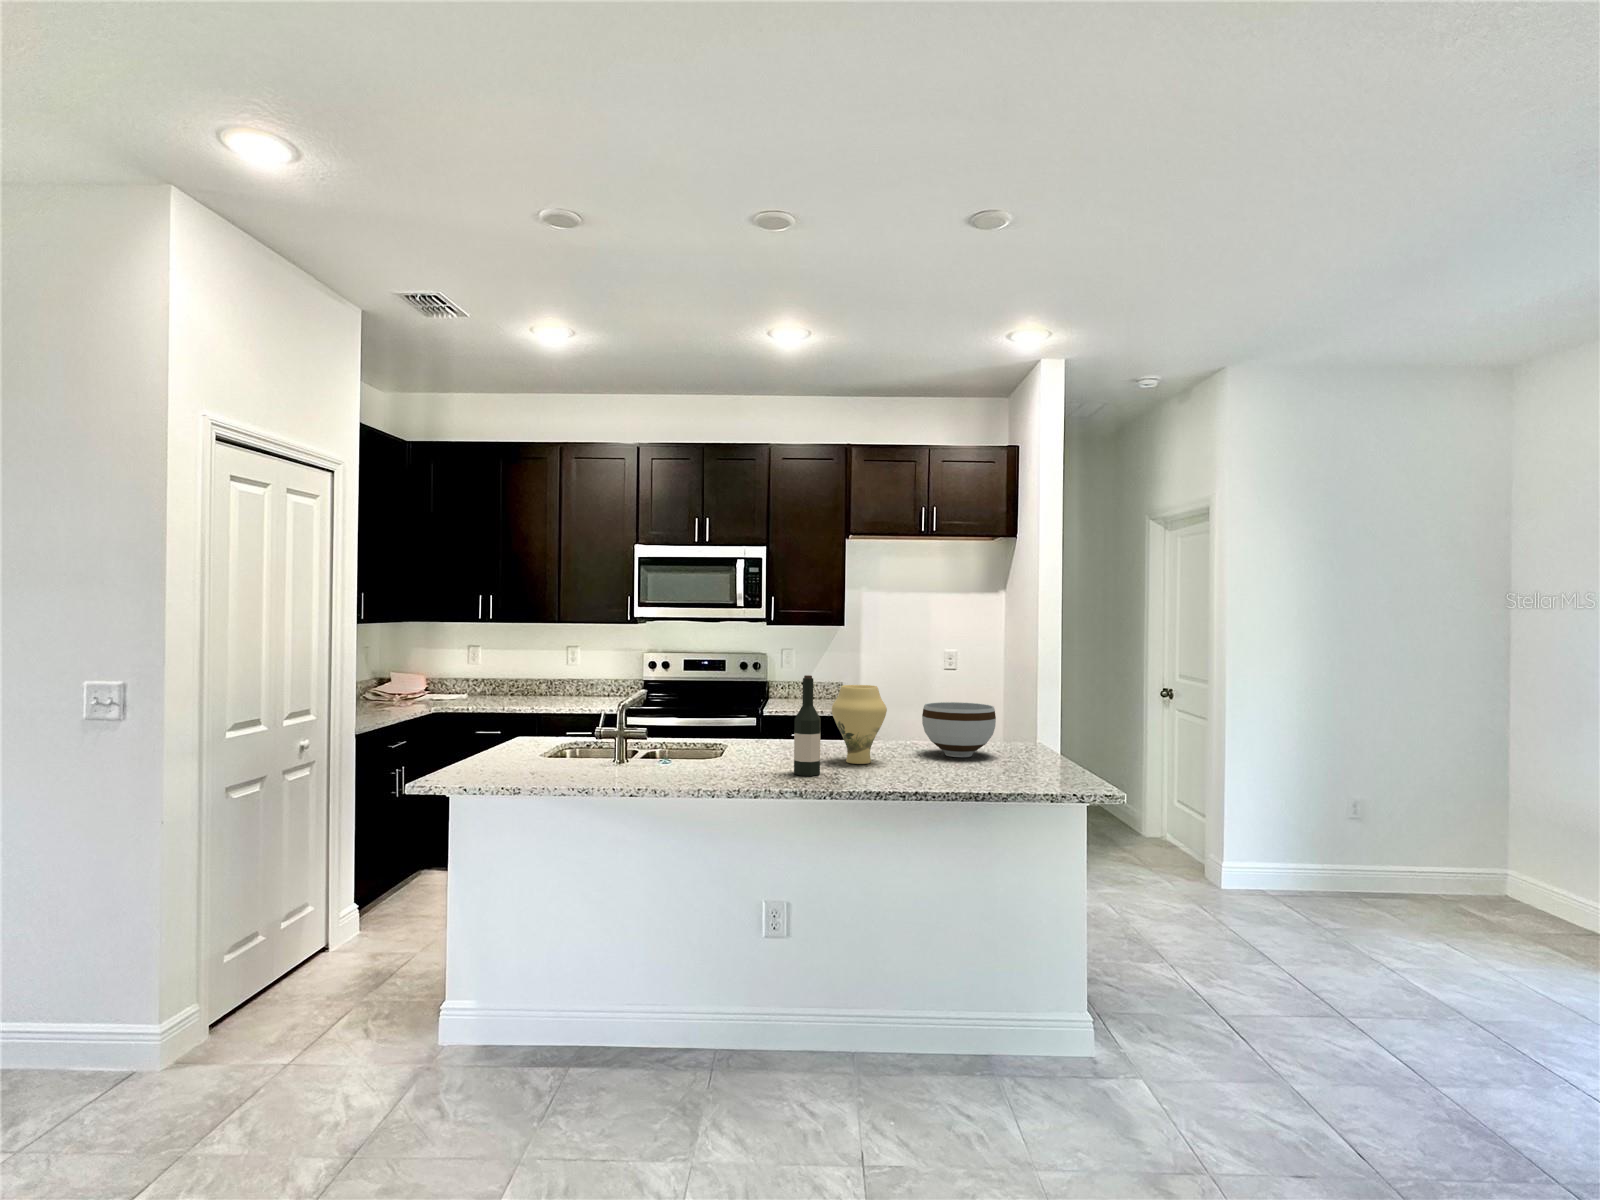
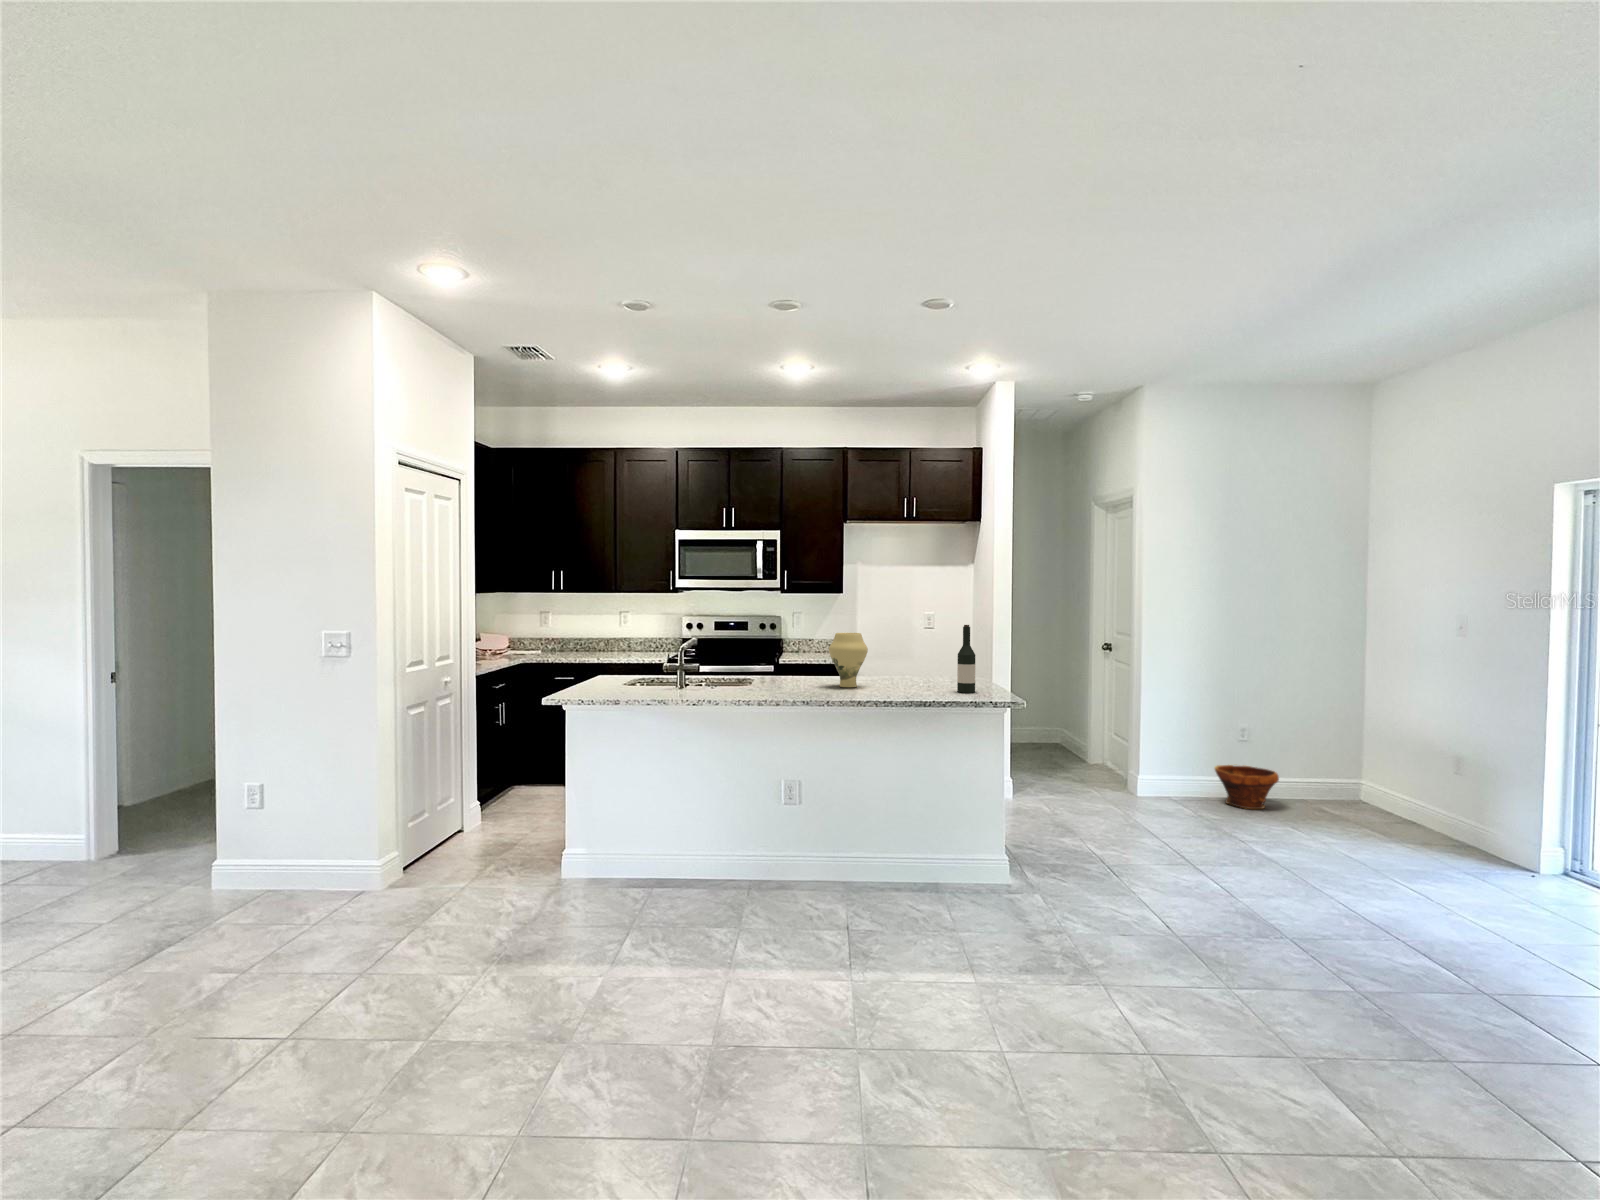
wine bottle: present [794,675,821,776] -> present [957,625,975,693]
bowl: present [922,702,996,757] -> none [894,646,947,684]
planter: none [1323,850,1412,912] -> present [1215,765,1279,809]

